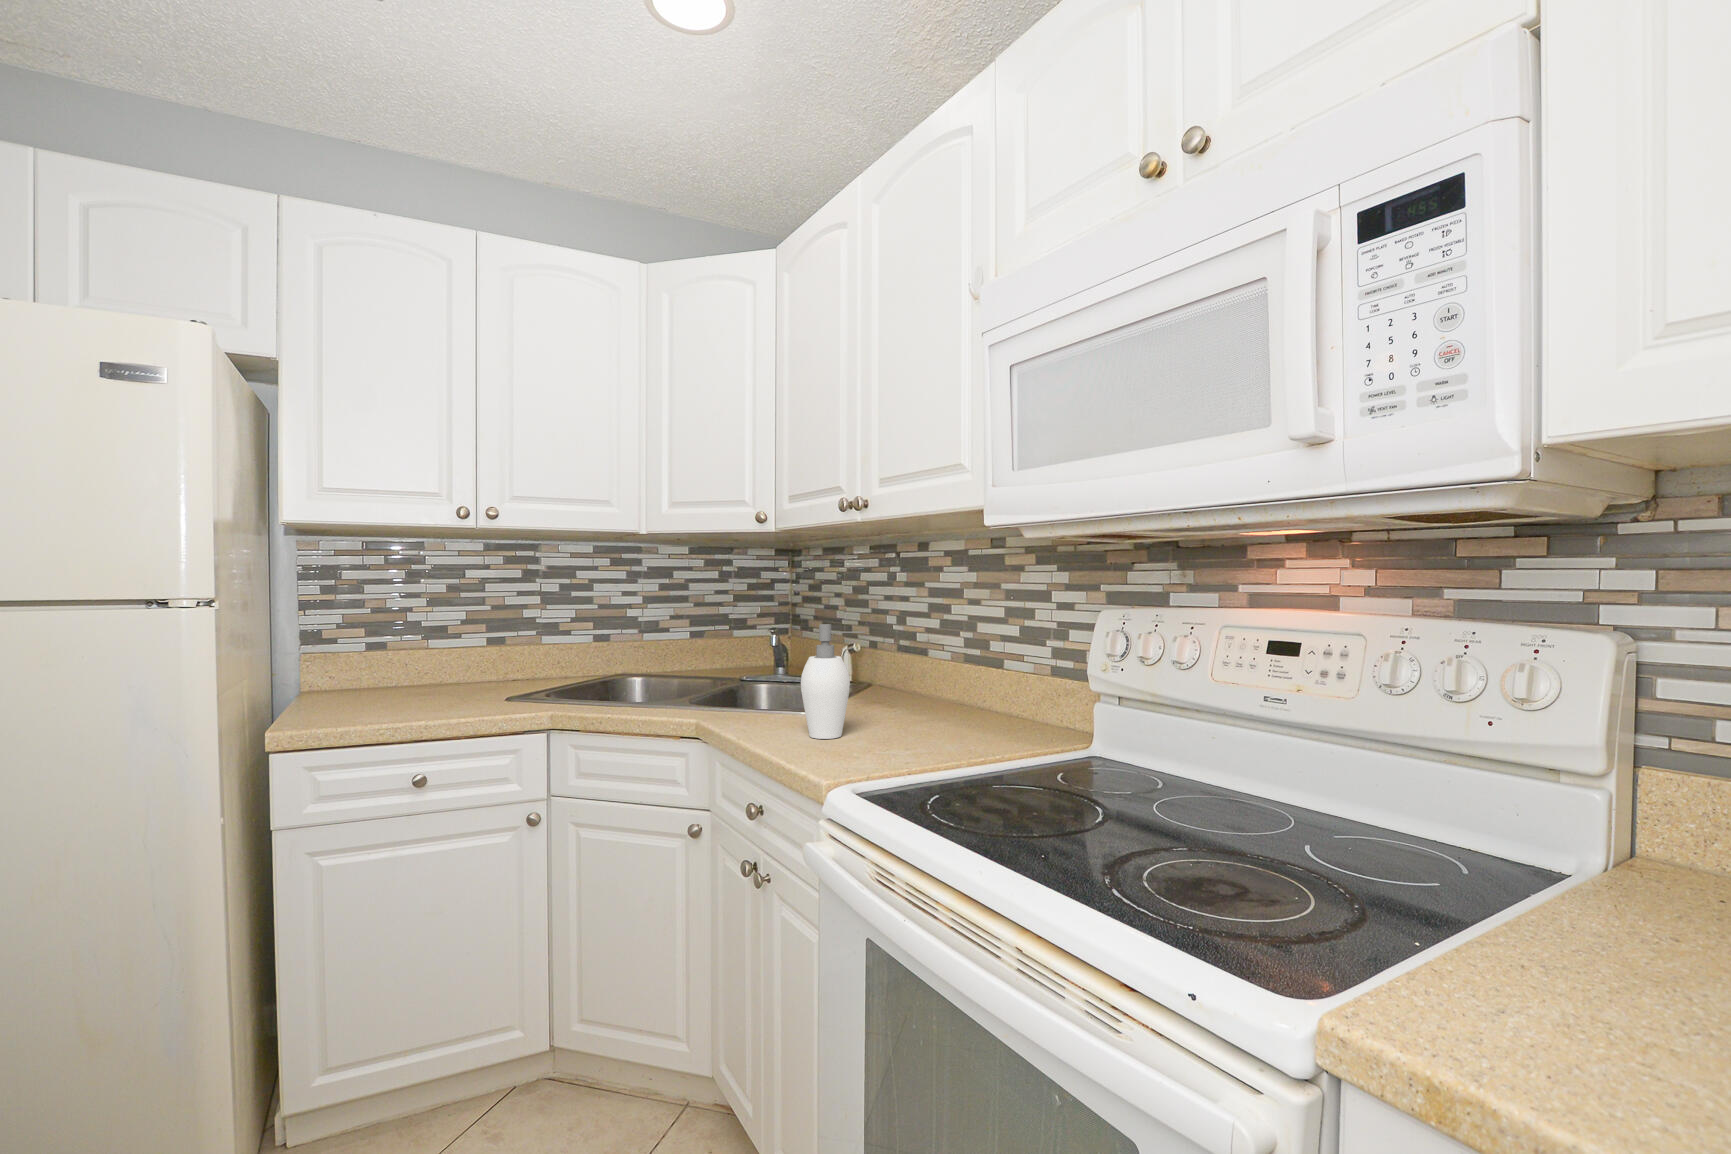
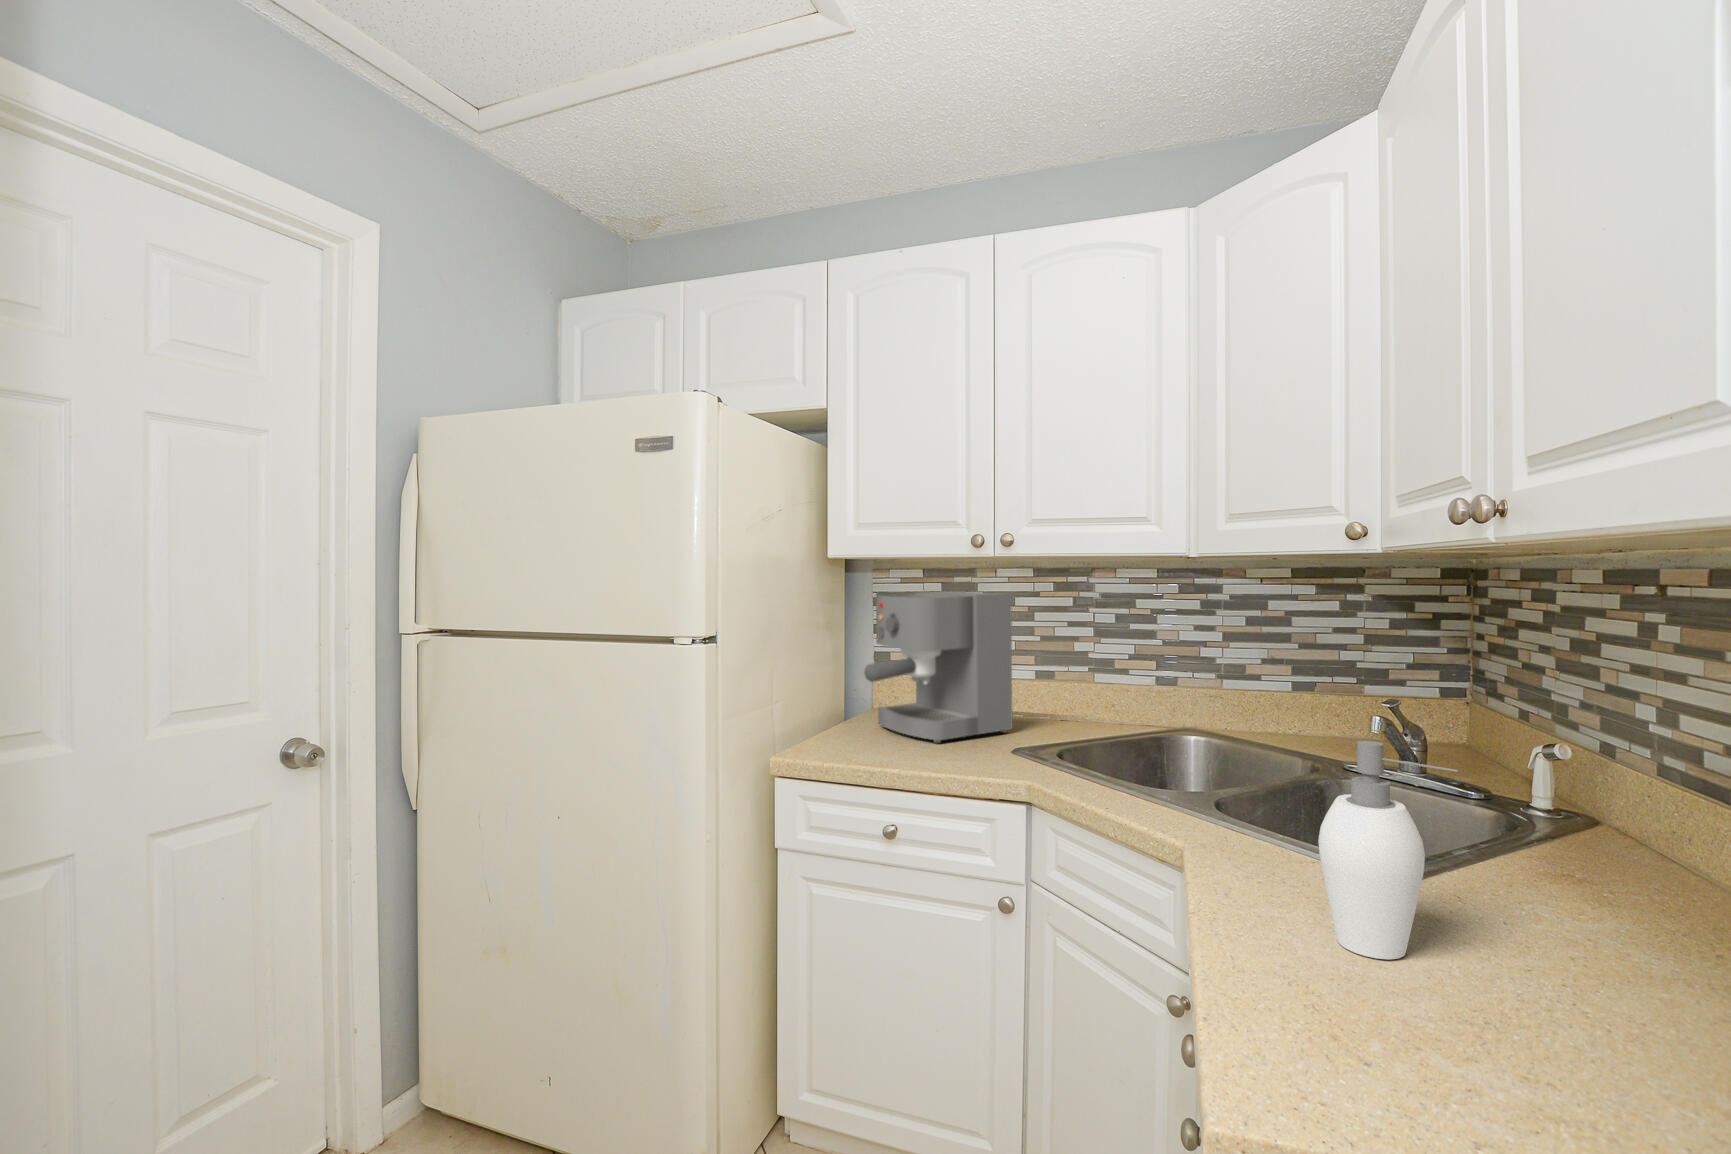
coffee maker: none [325,564,478,705] -> present [864,592,1012,743]

